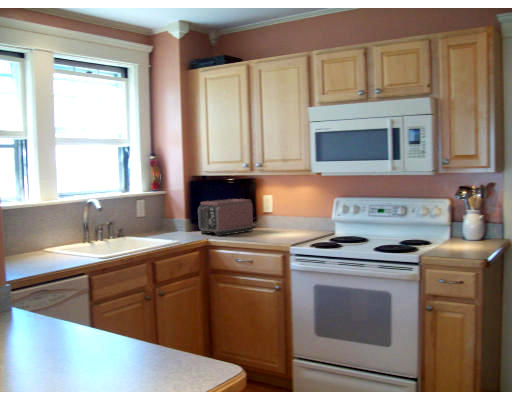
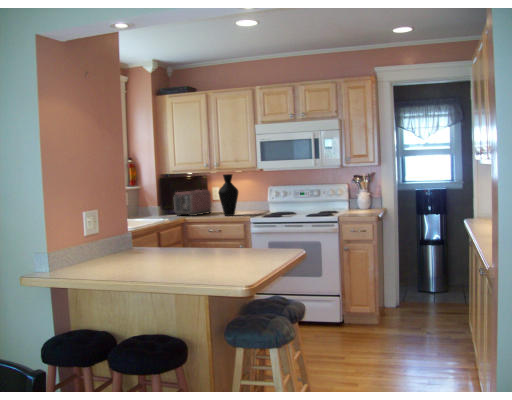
vase: none [253,179,282,239] -> present [218,174,238,216]

